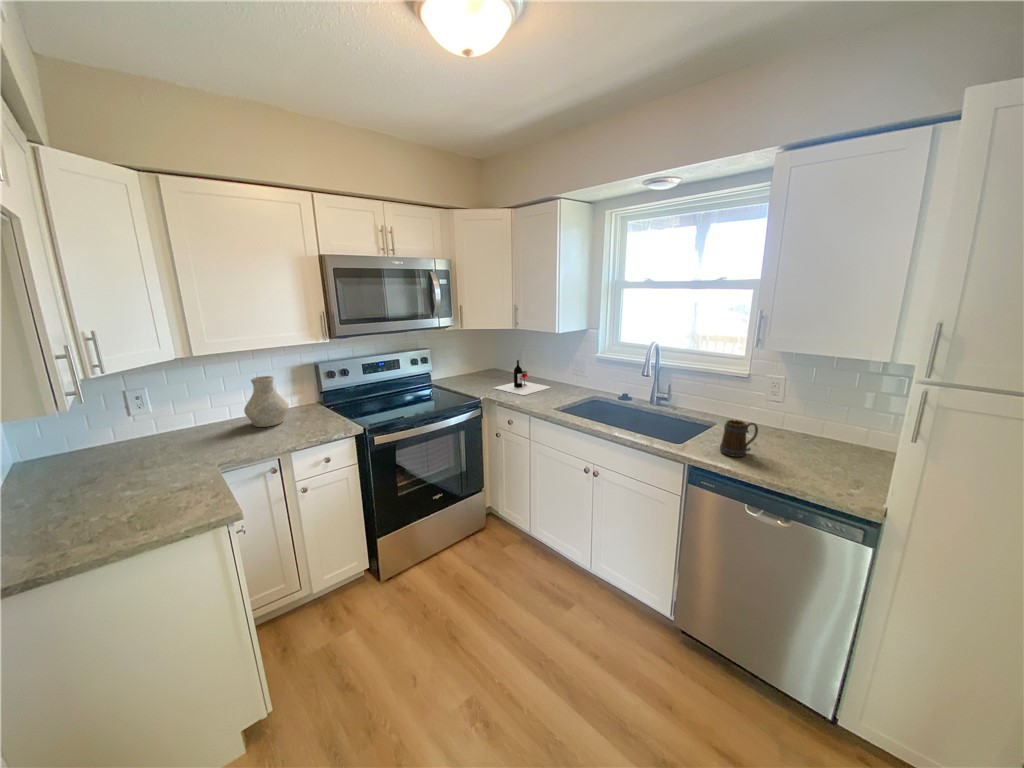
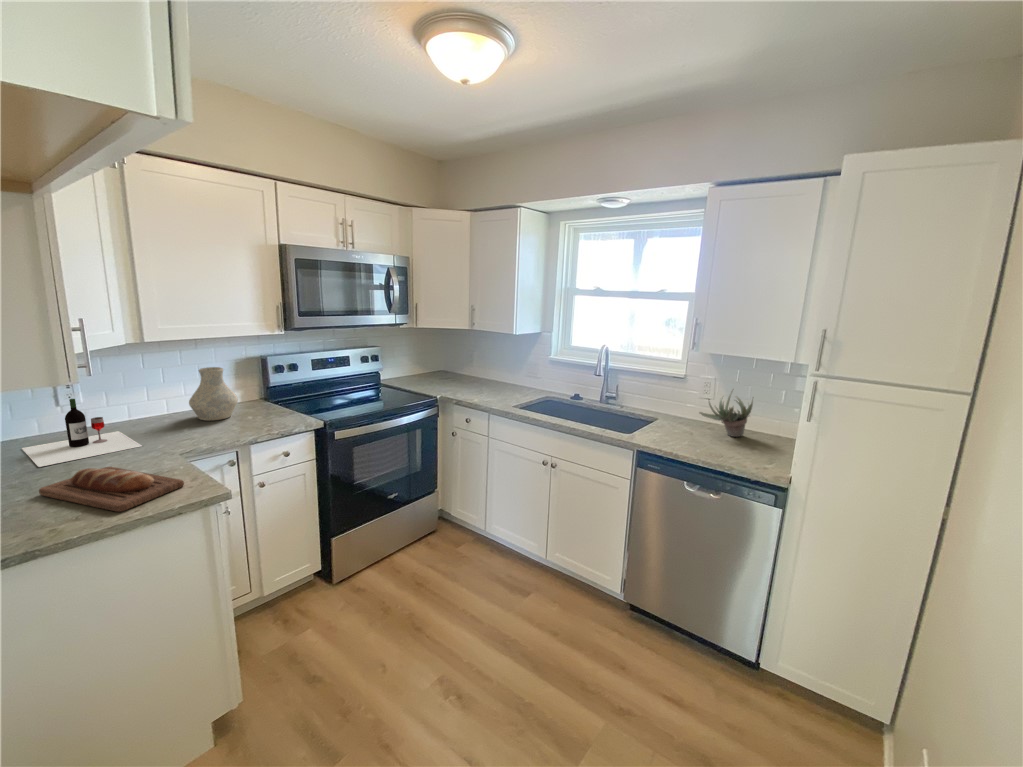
wine bottle: present [494,360,550,395] -> present [22,399,142,467]
succulent plant: none [766,392,839,449] -> present [699,391,753,437]
mug: present [720,420,758,457] -> none [662,411,693,443]
bread loaf: none [75,480,203,535] -> present [39,467,184,512]

